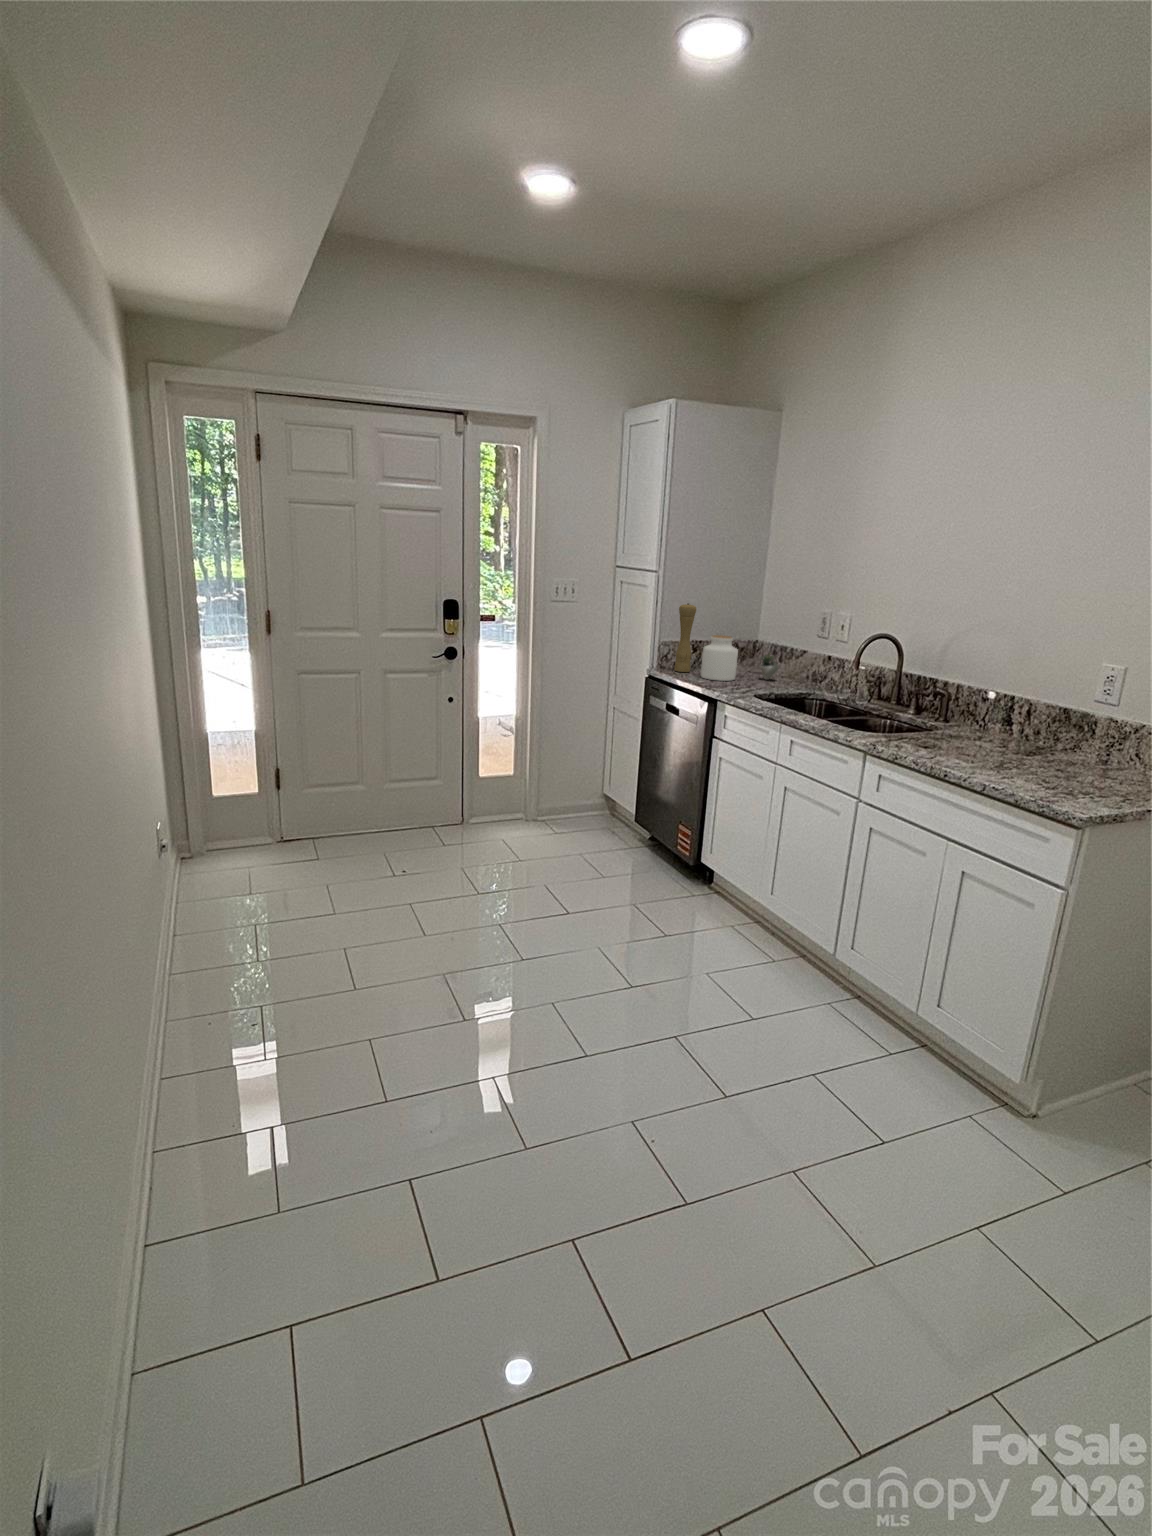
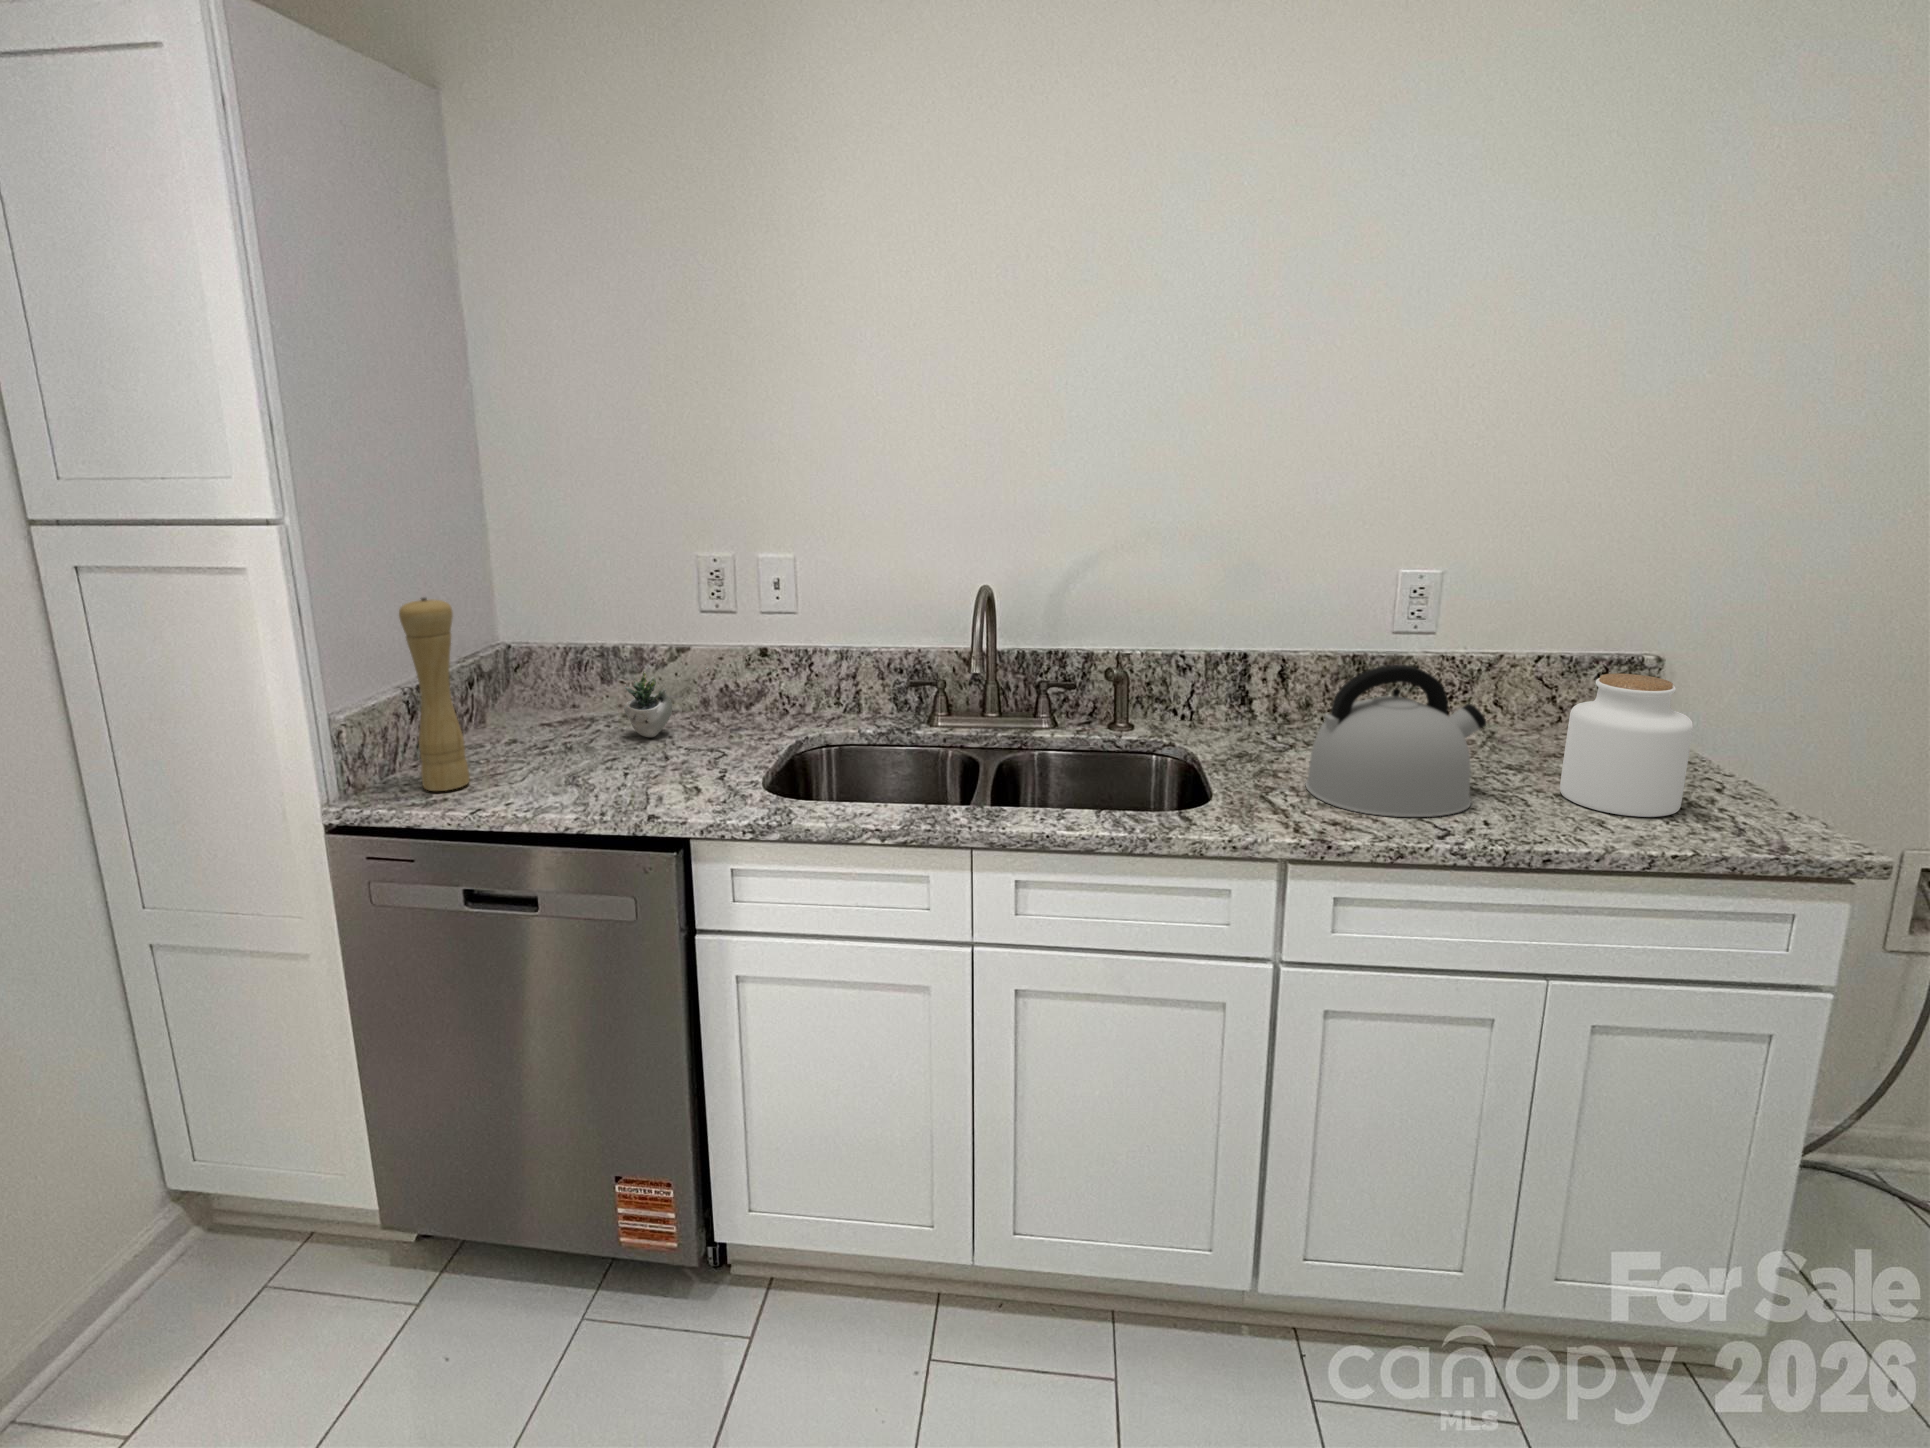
jar: present [701,635,738,681] -> present [1560,674,1693,817]
kettle: none [915,686,1007,761] -> present [1305,665,1486,817]

